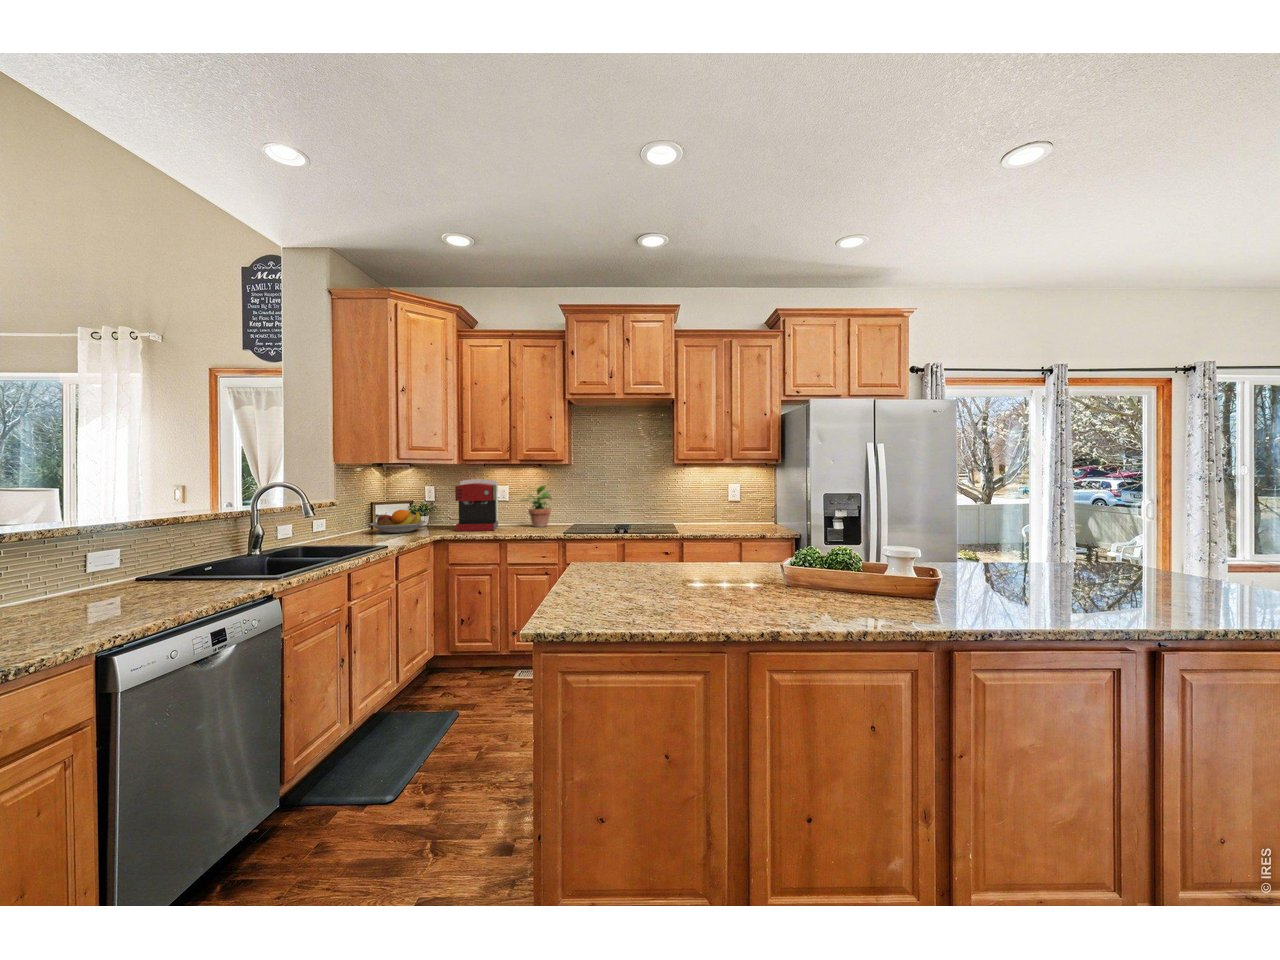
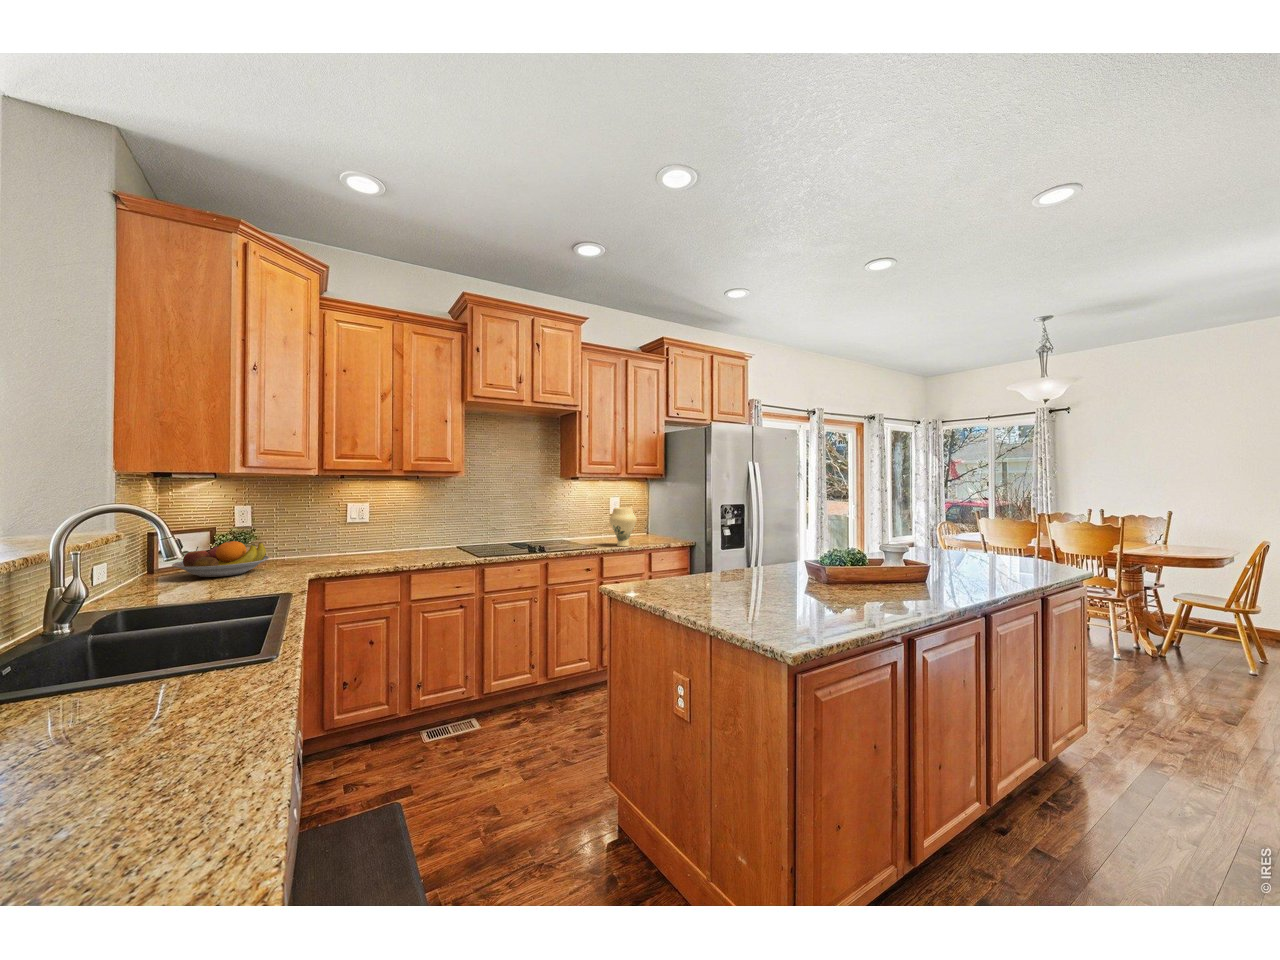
coffee maker: present [455,479,498,531] -> none [309,495,374,566]
potted plant: present [520,486,552,527] -> none [394,502,434,553]
vase: none [699,494,727,533] -> present [609,508,637,546]

